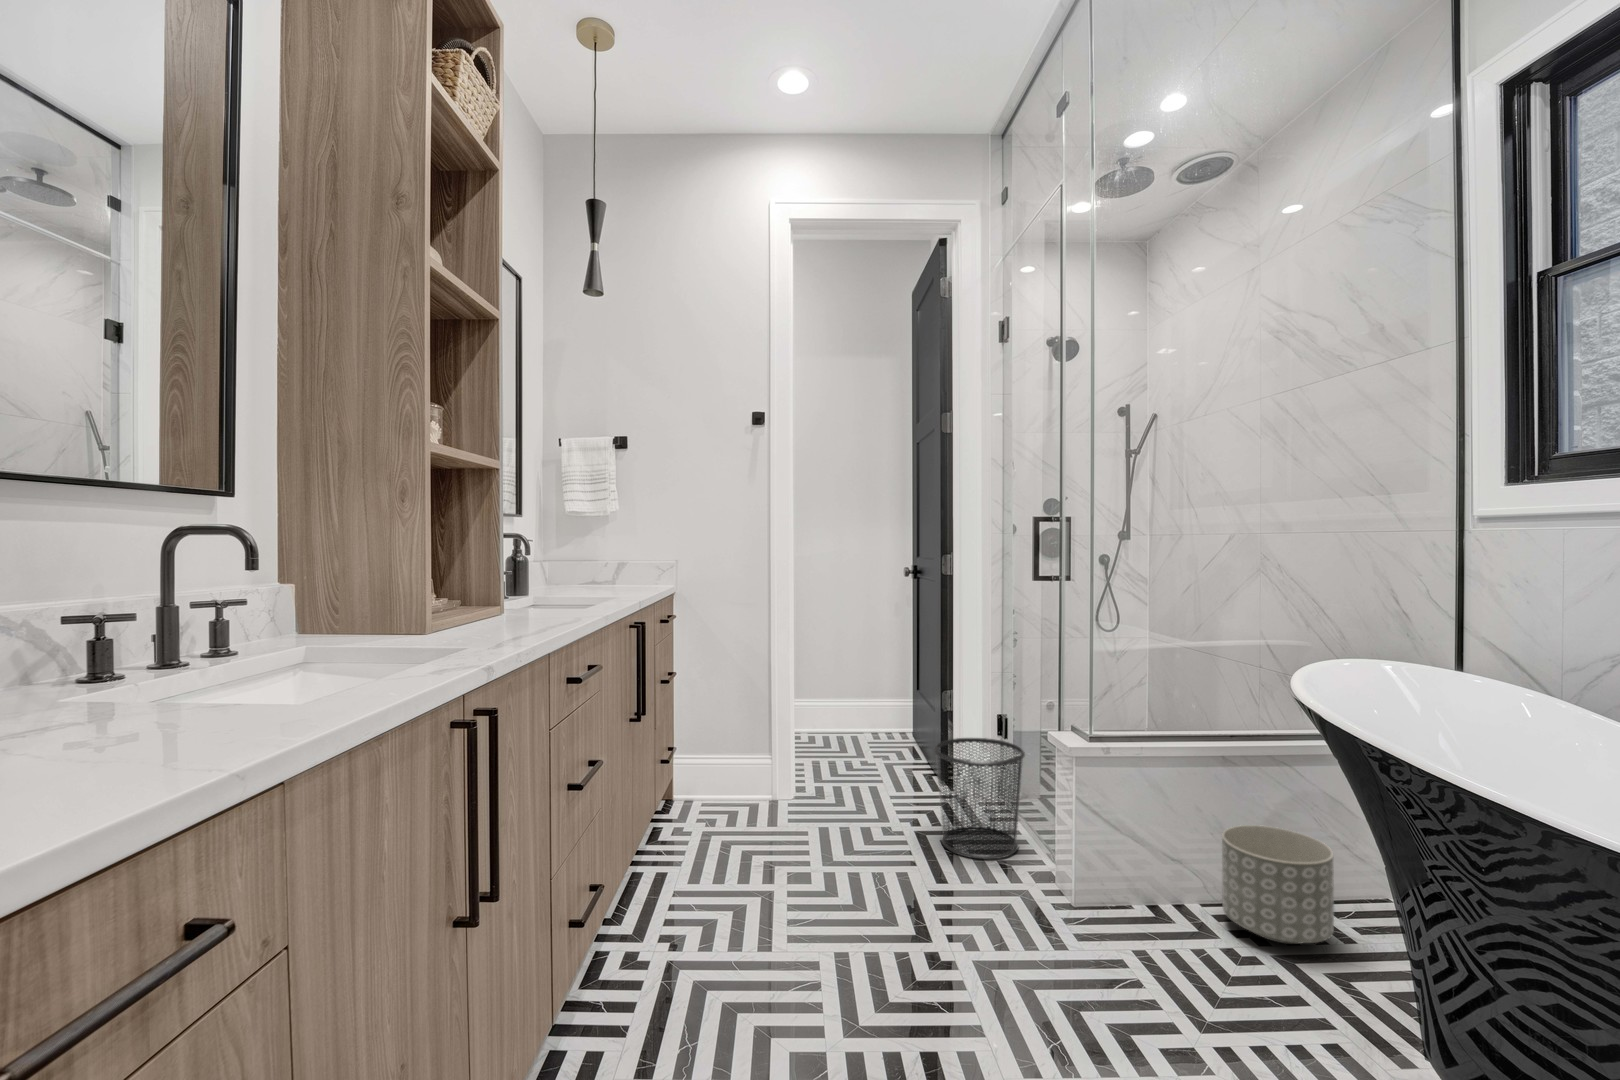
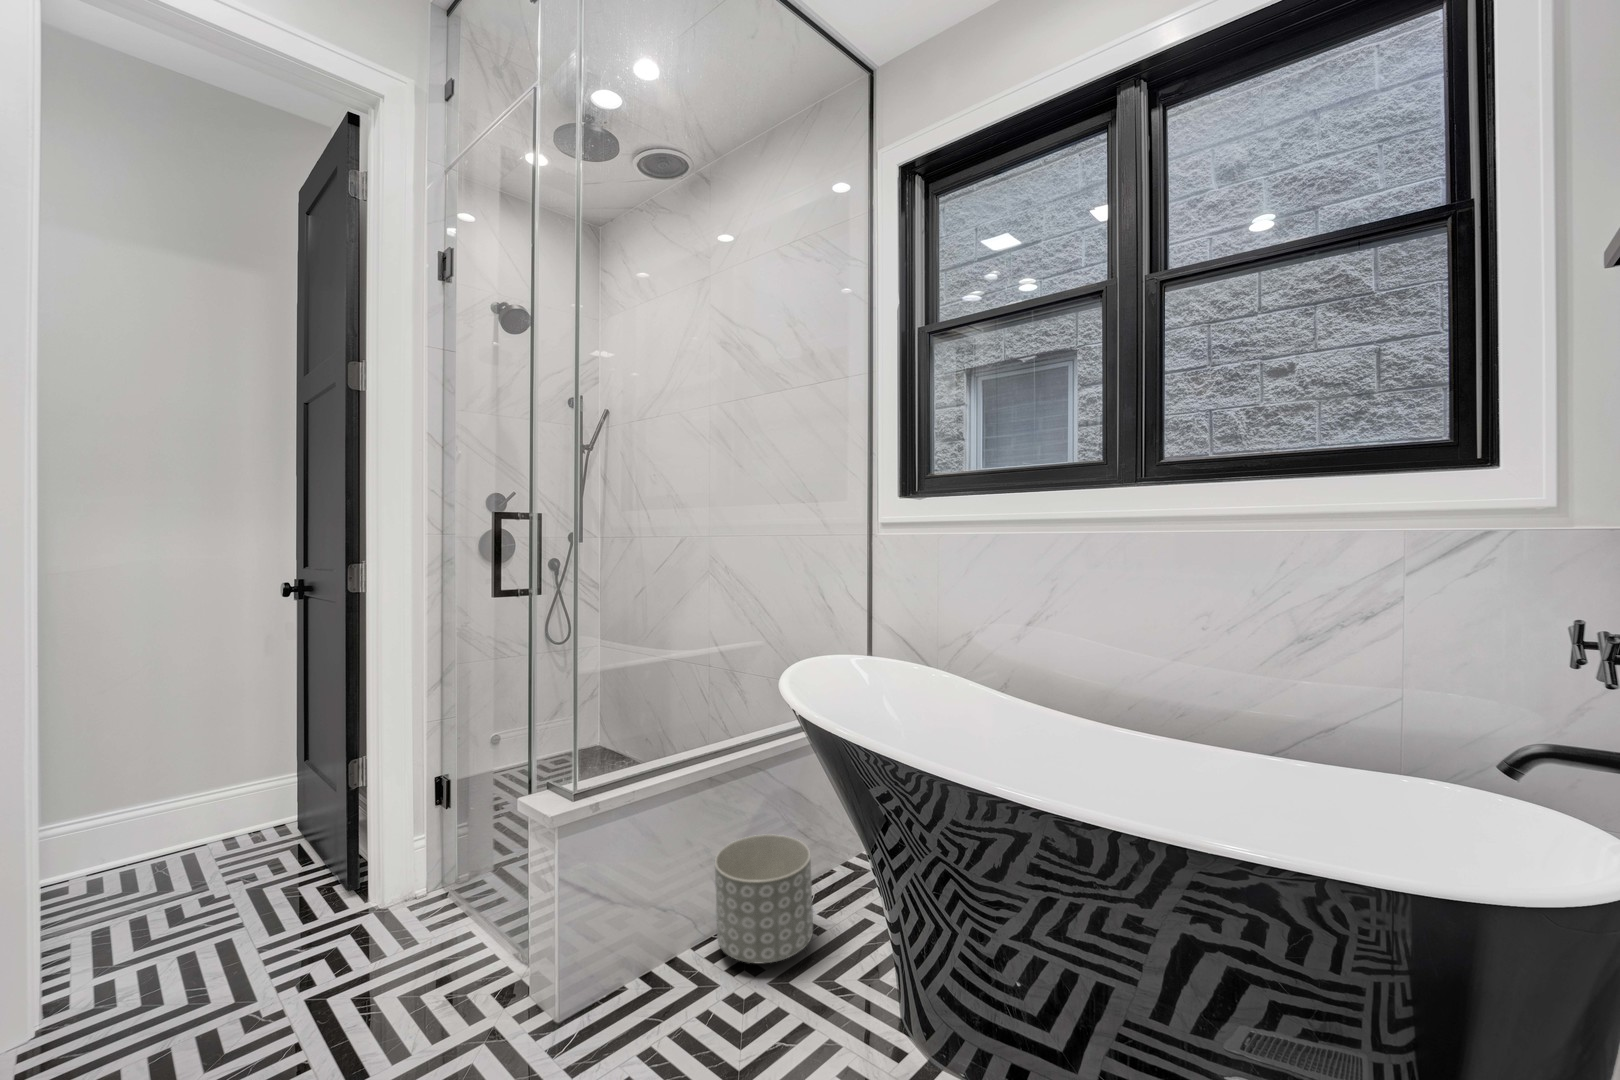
waste bin: present [934,738,1025,859] -> none [335,822,479,1014]

